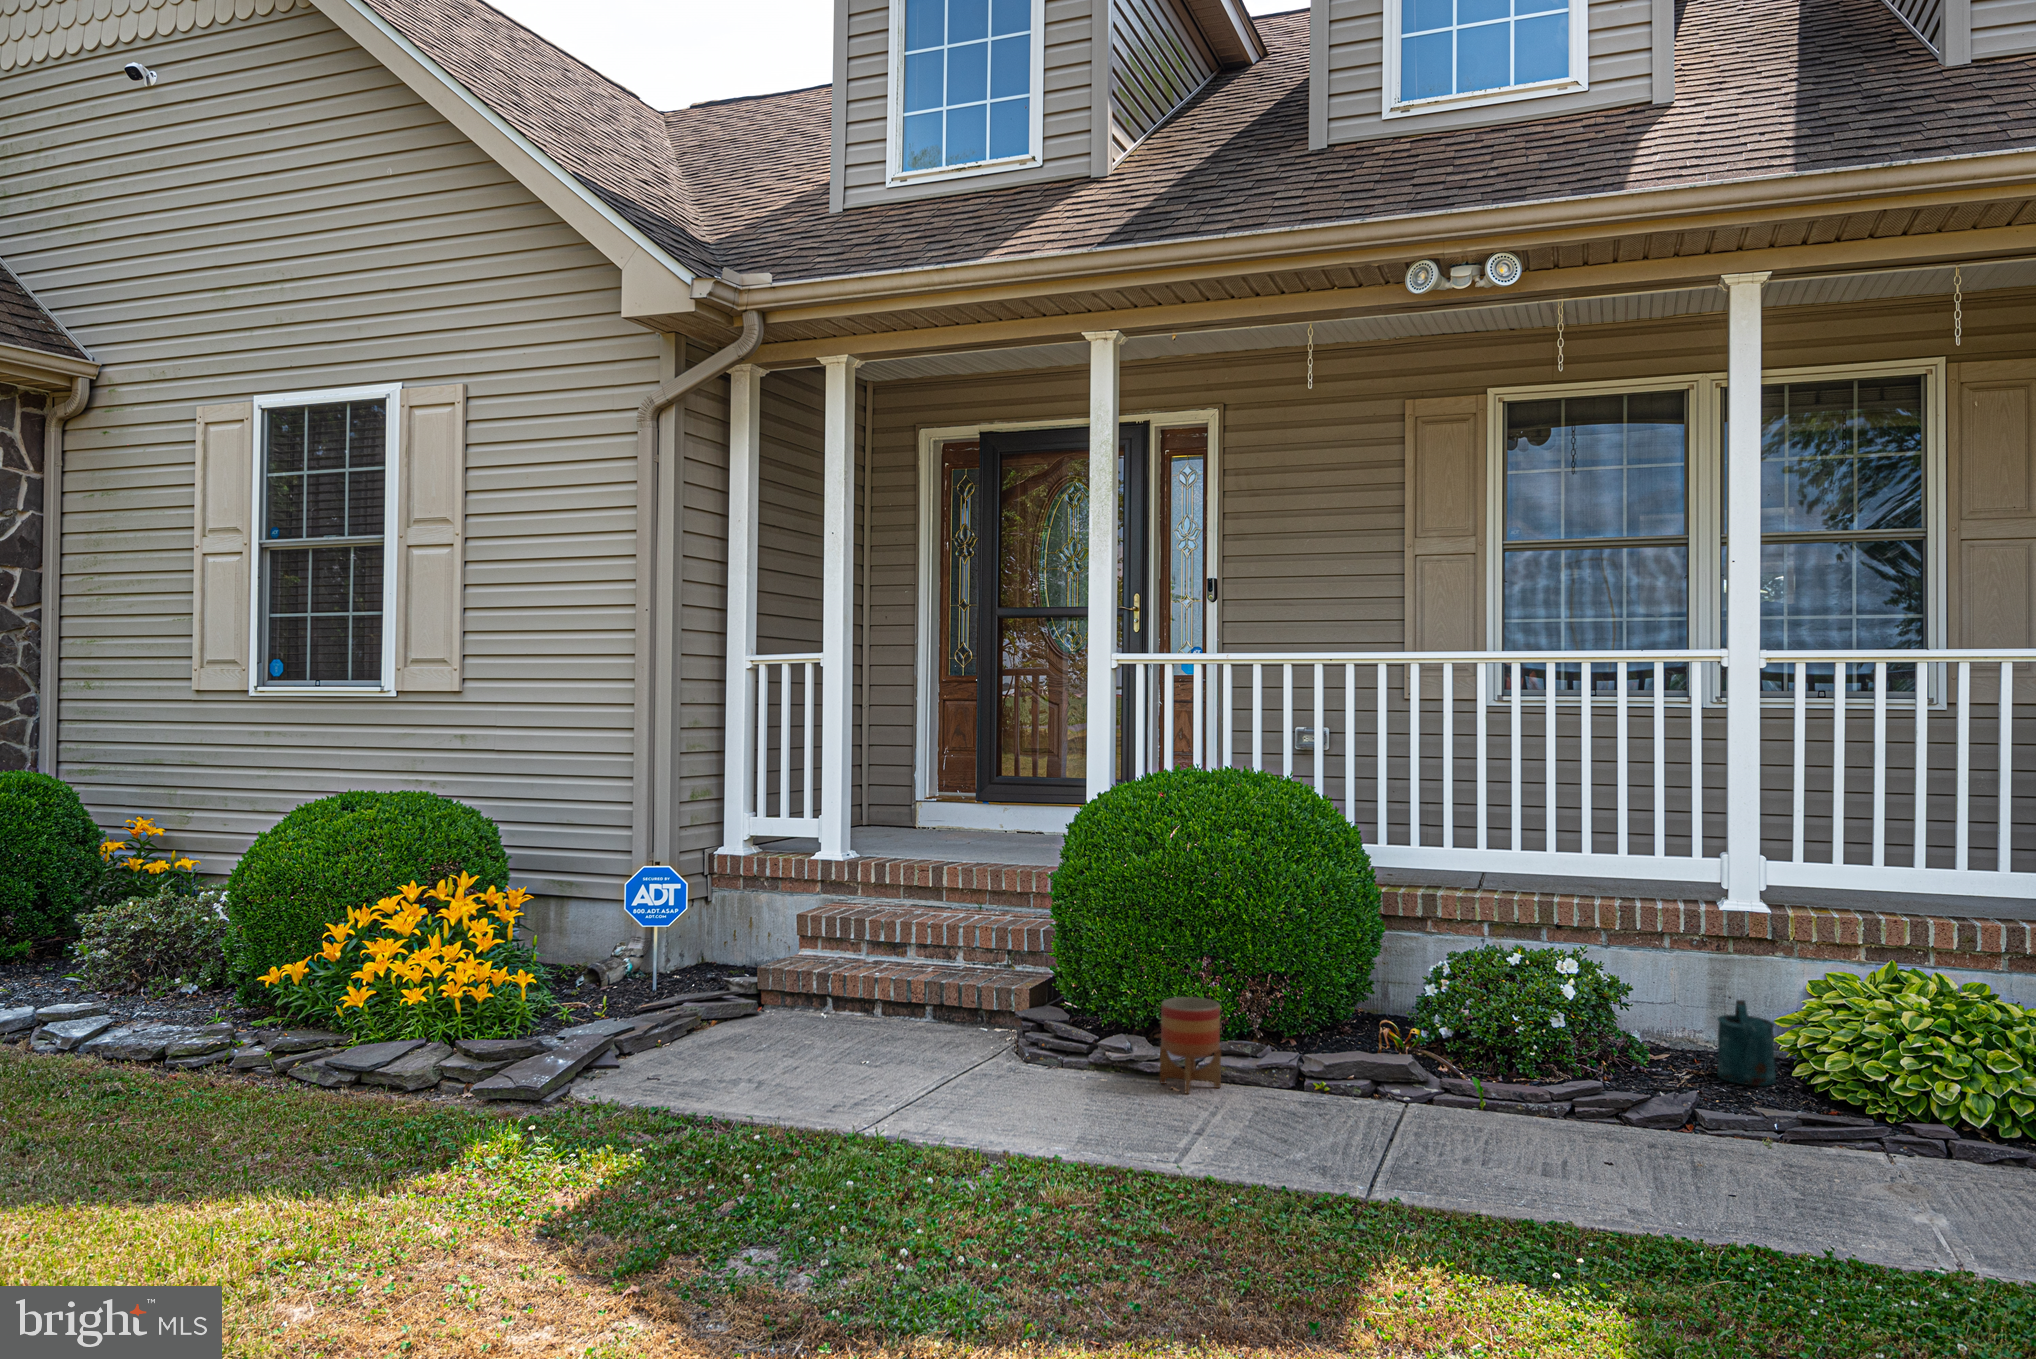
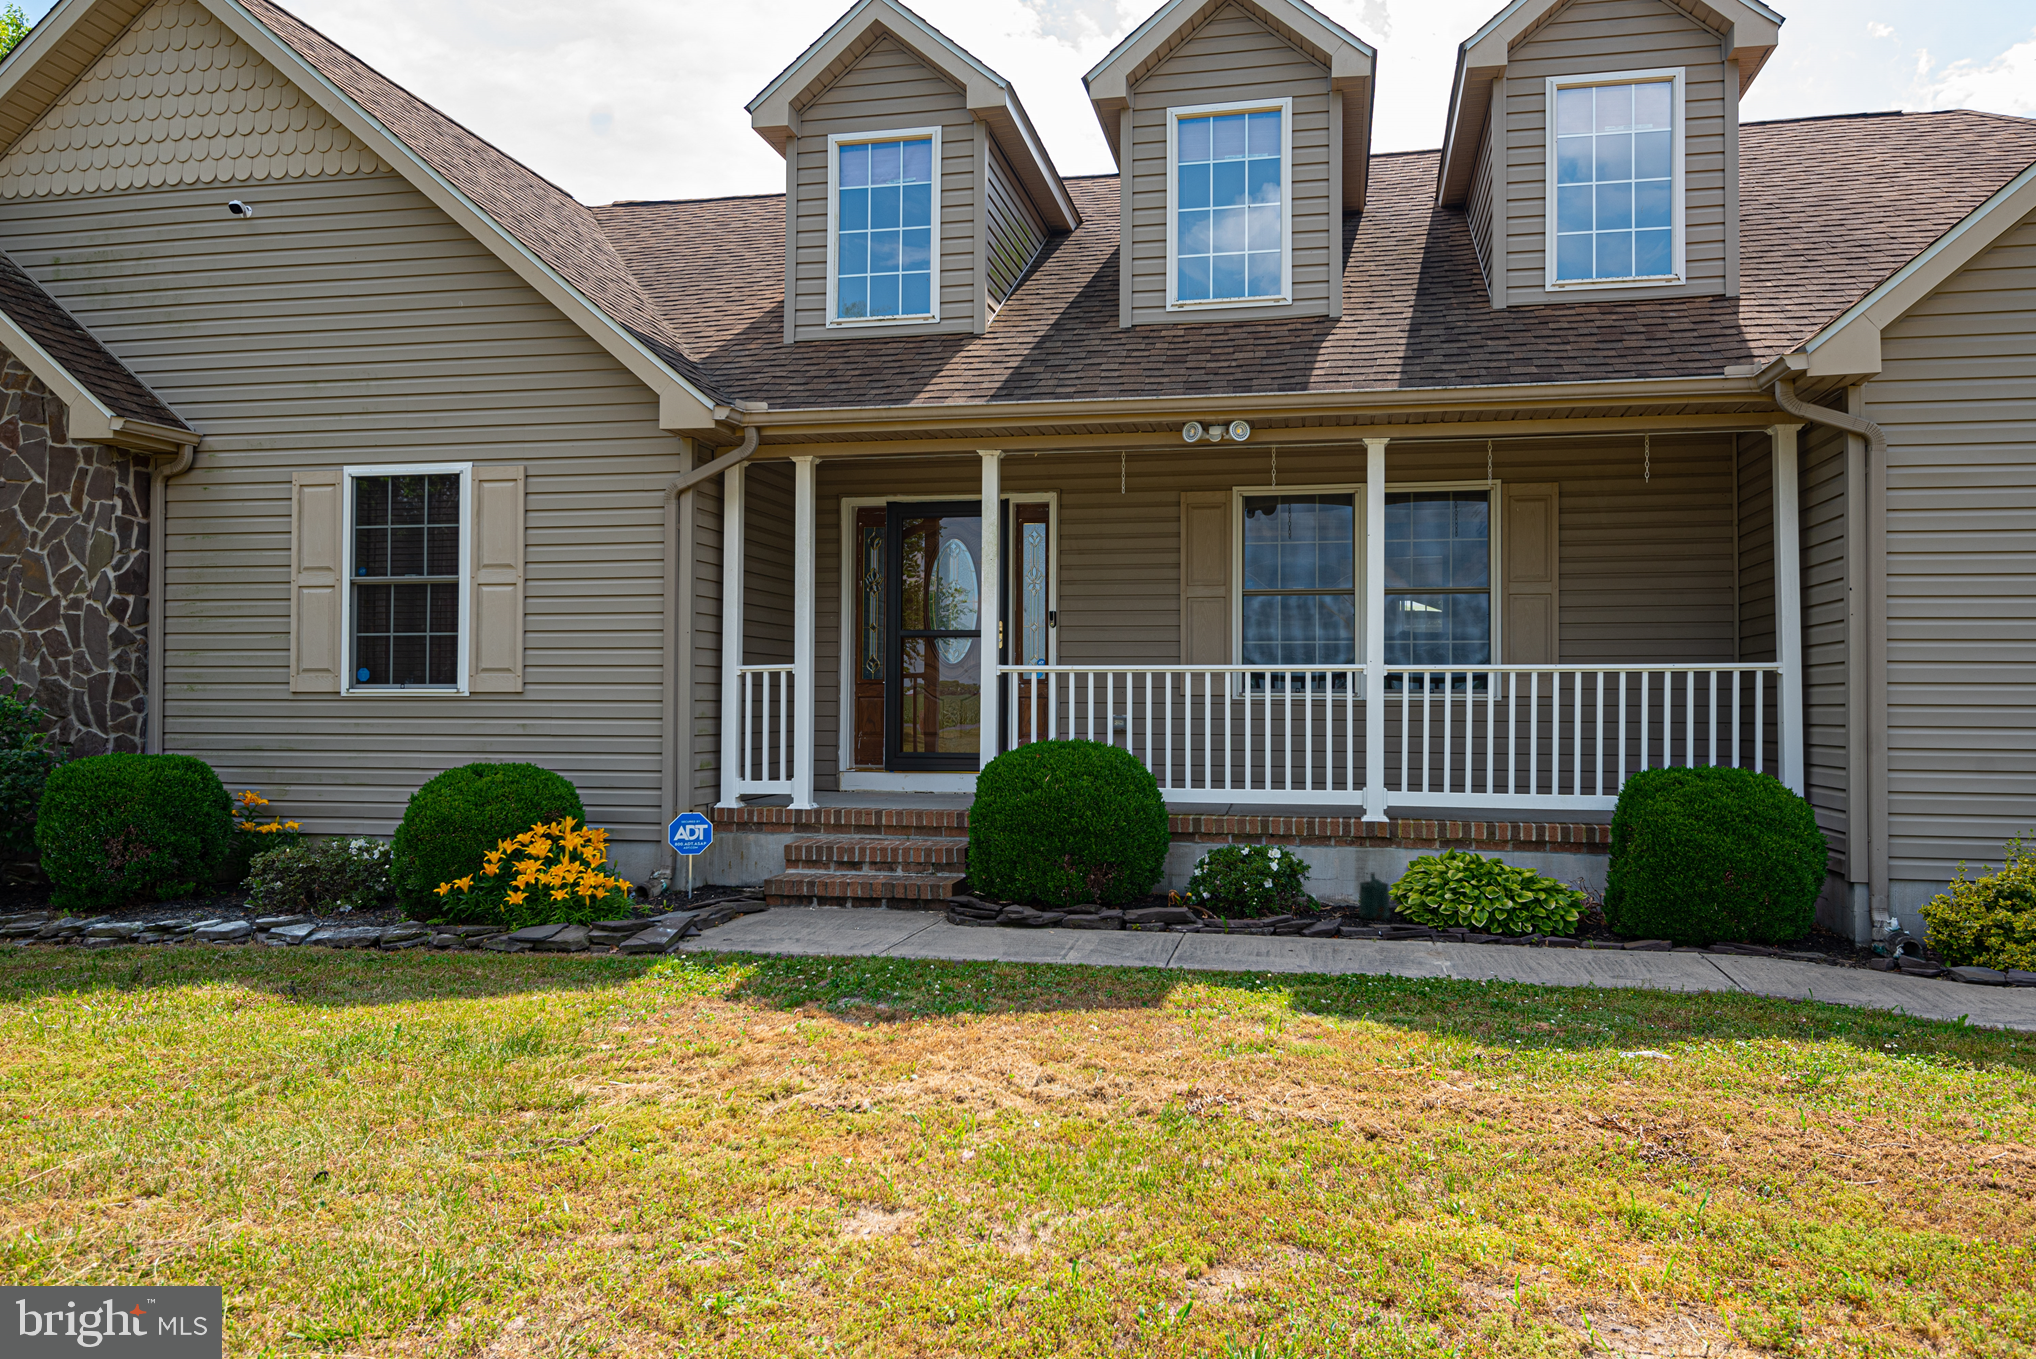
planter: present [1160,997,1221,1094] -> none [1041,878,1077,933]

